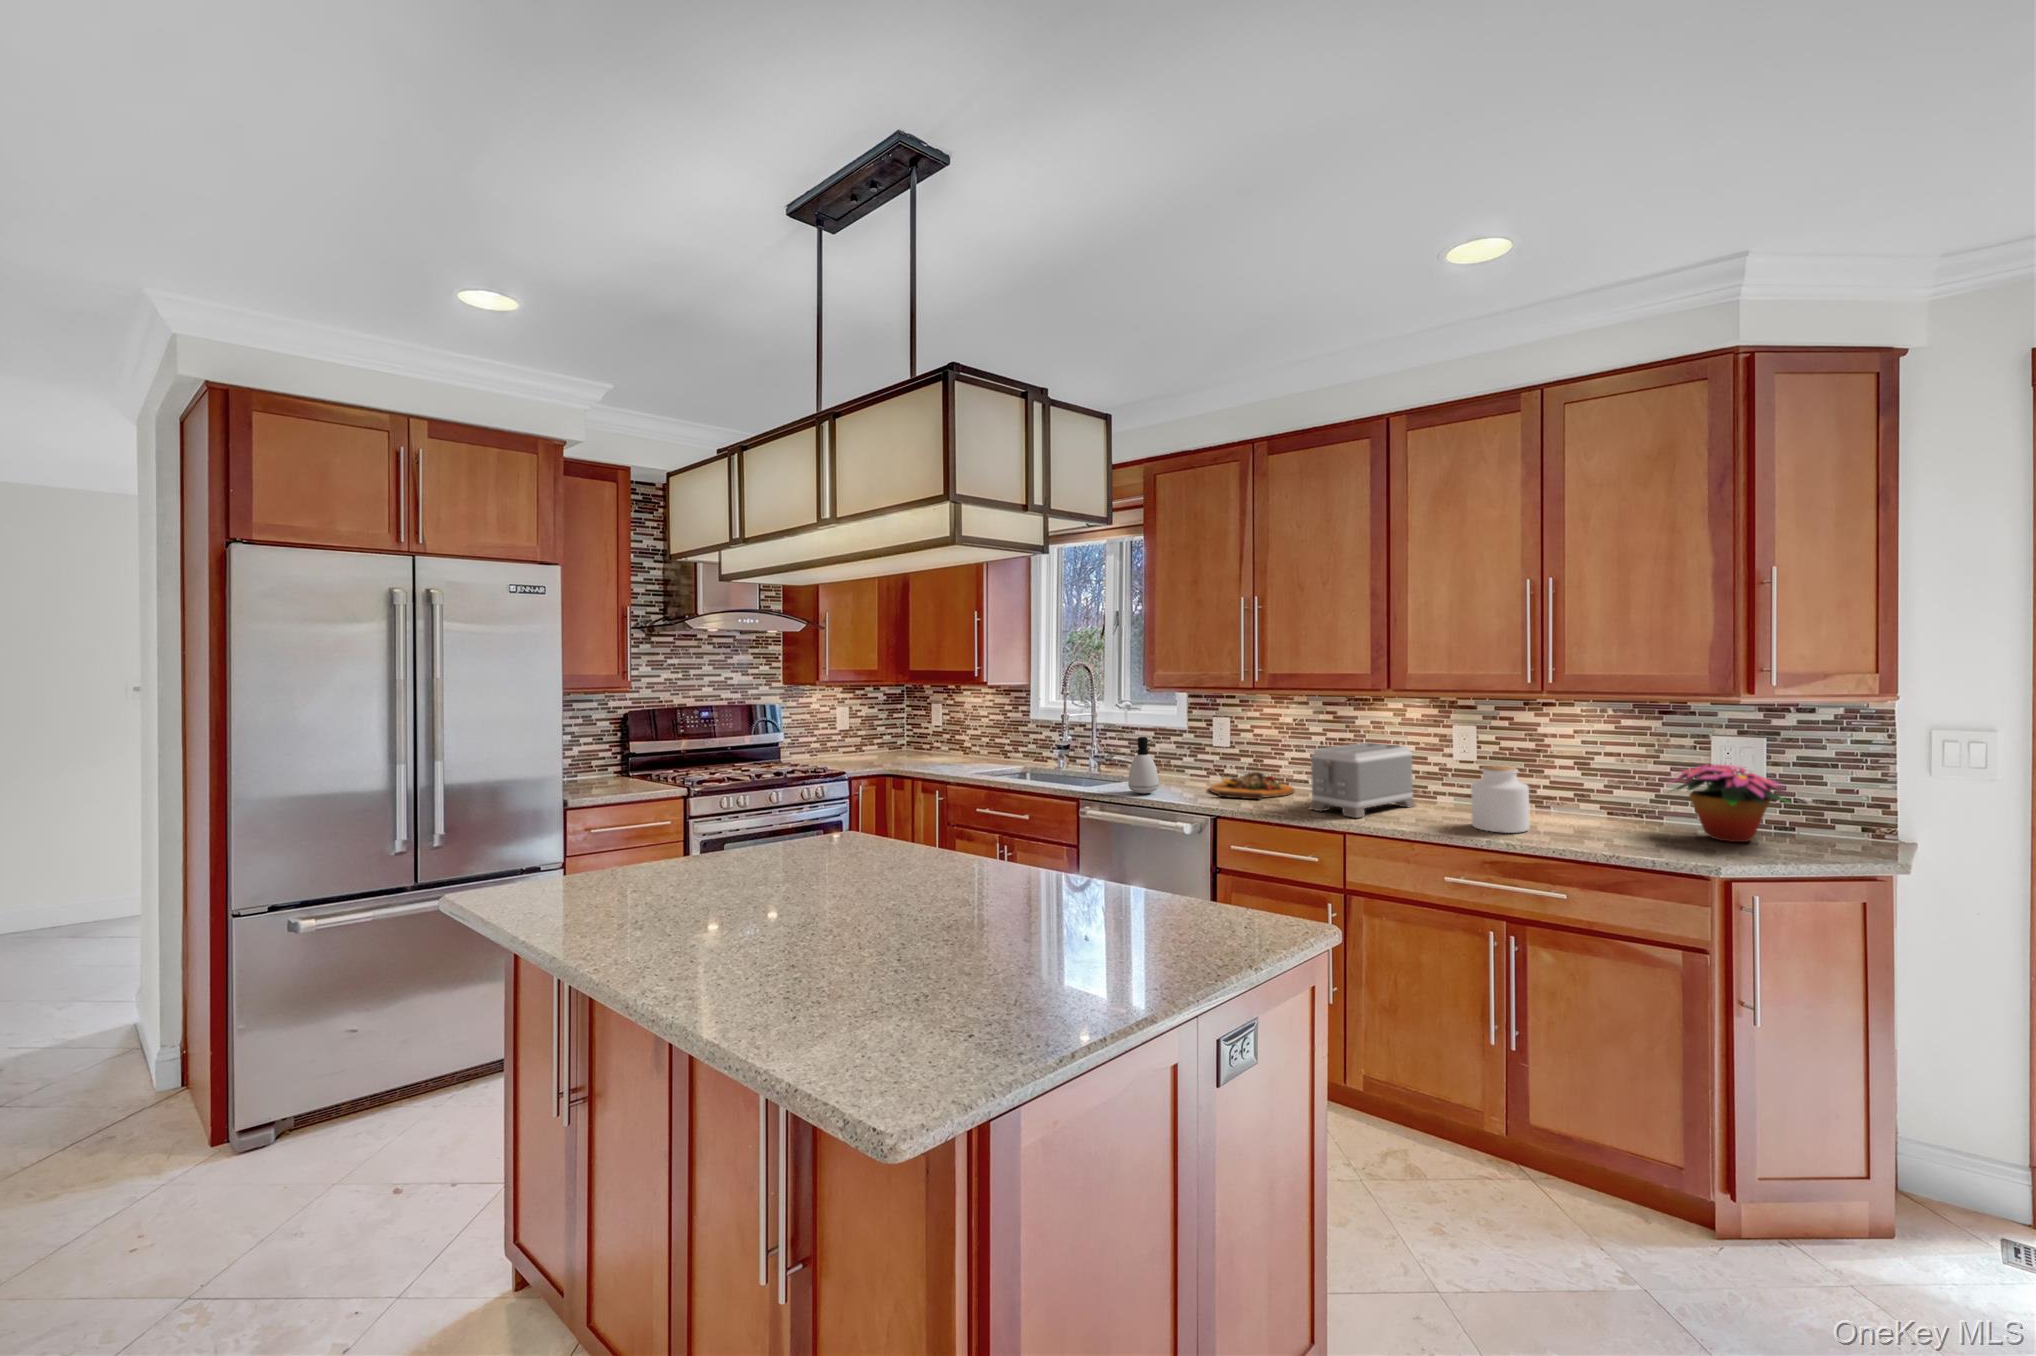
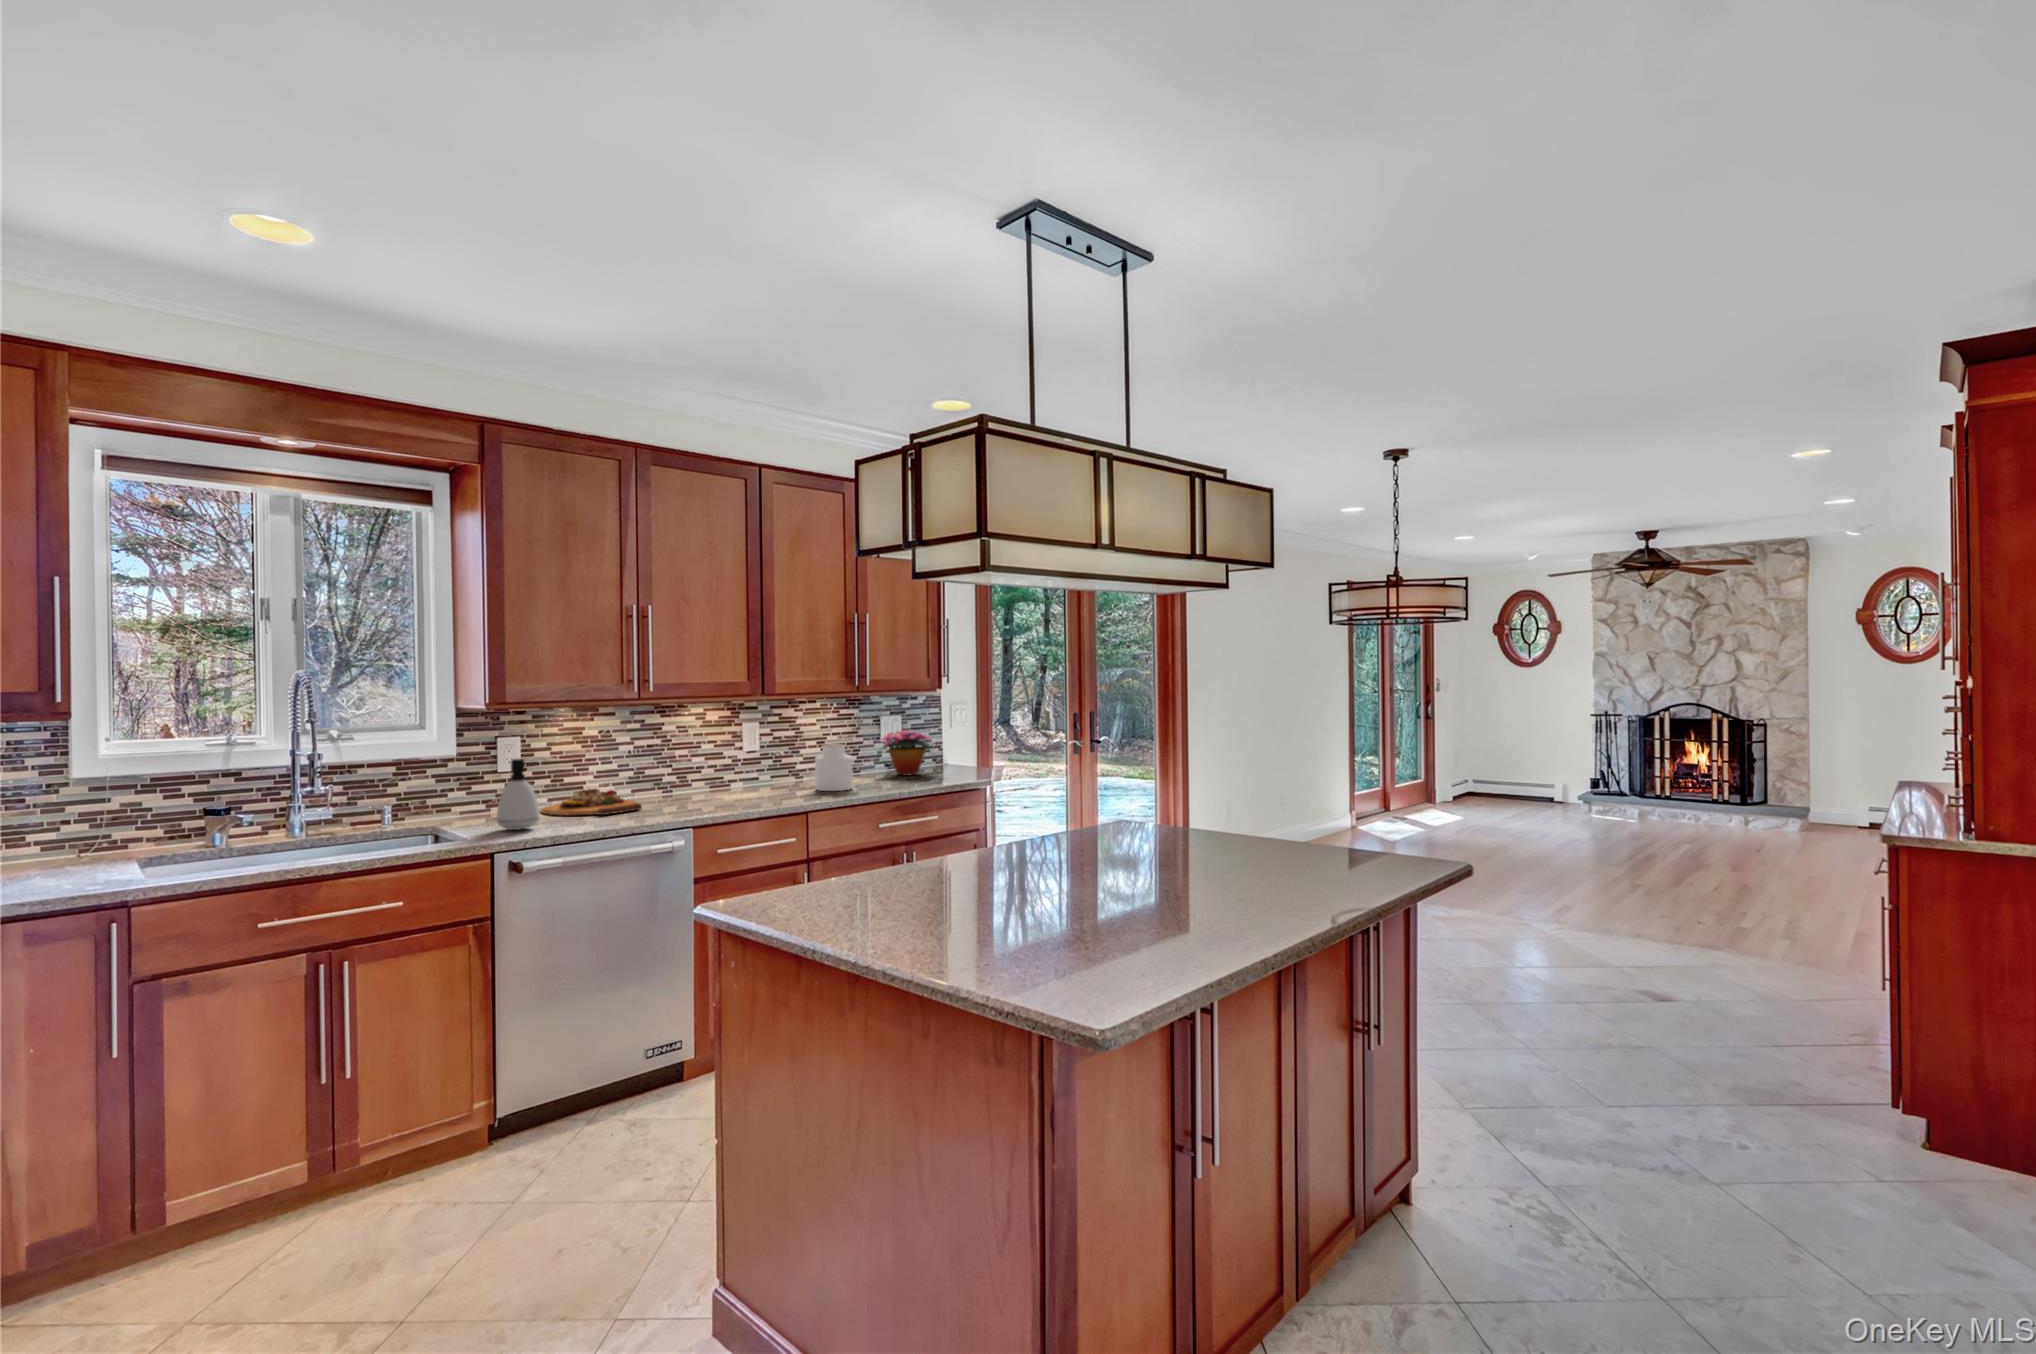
toaster: present [1309,743,1416,818] -> none [692,741,762,805]

